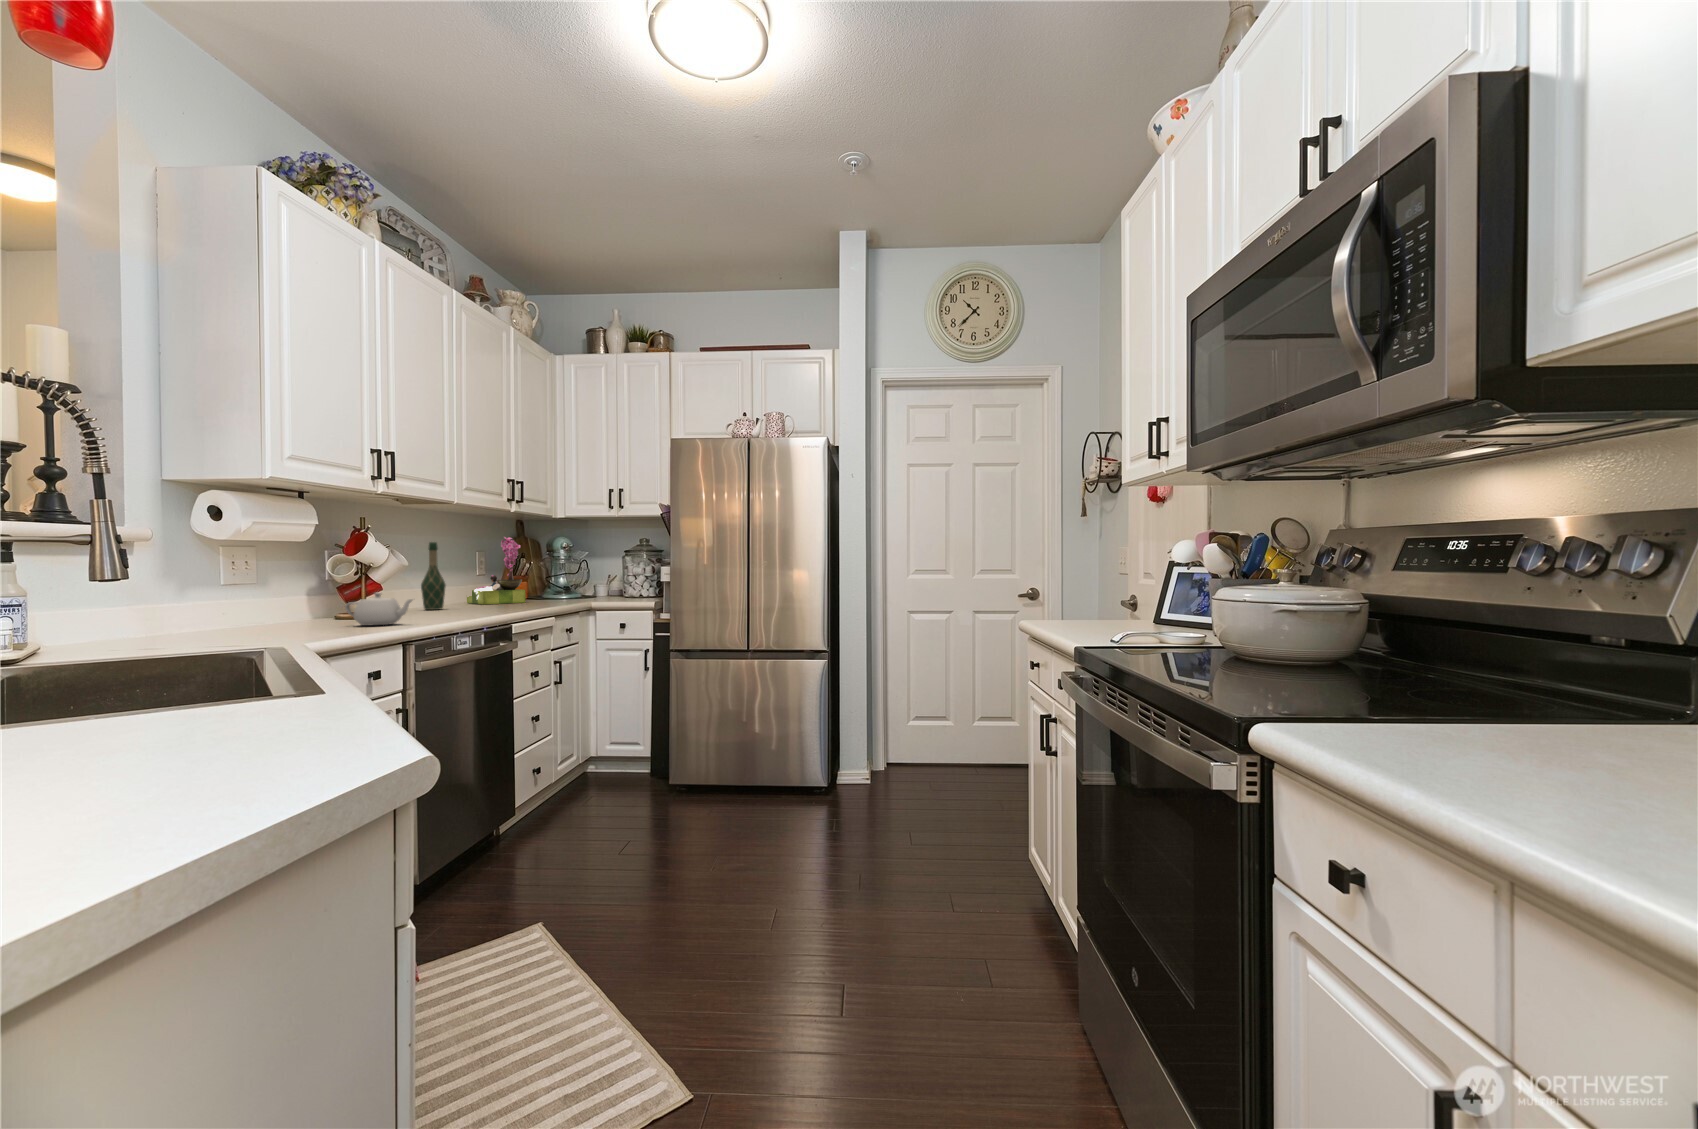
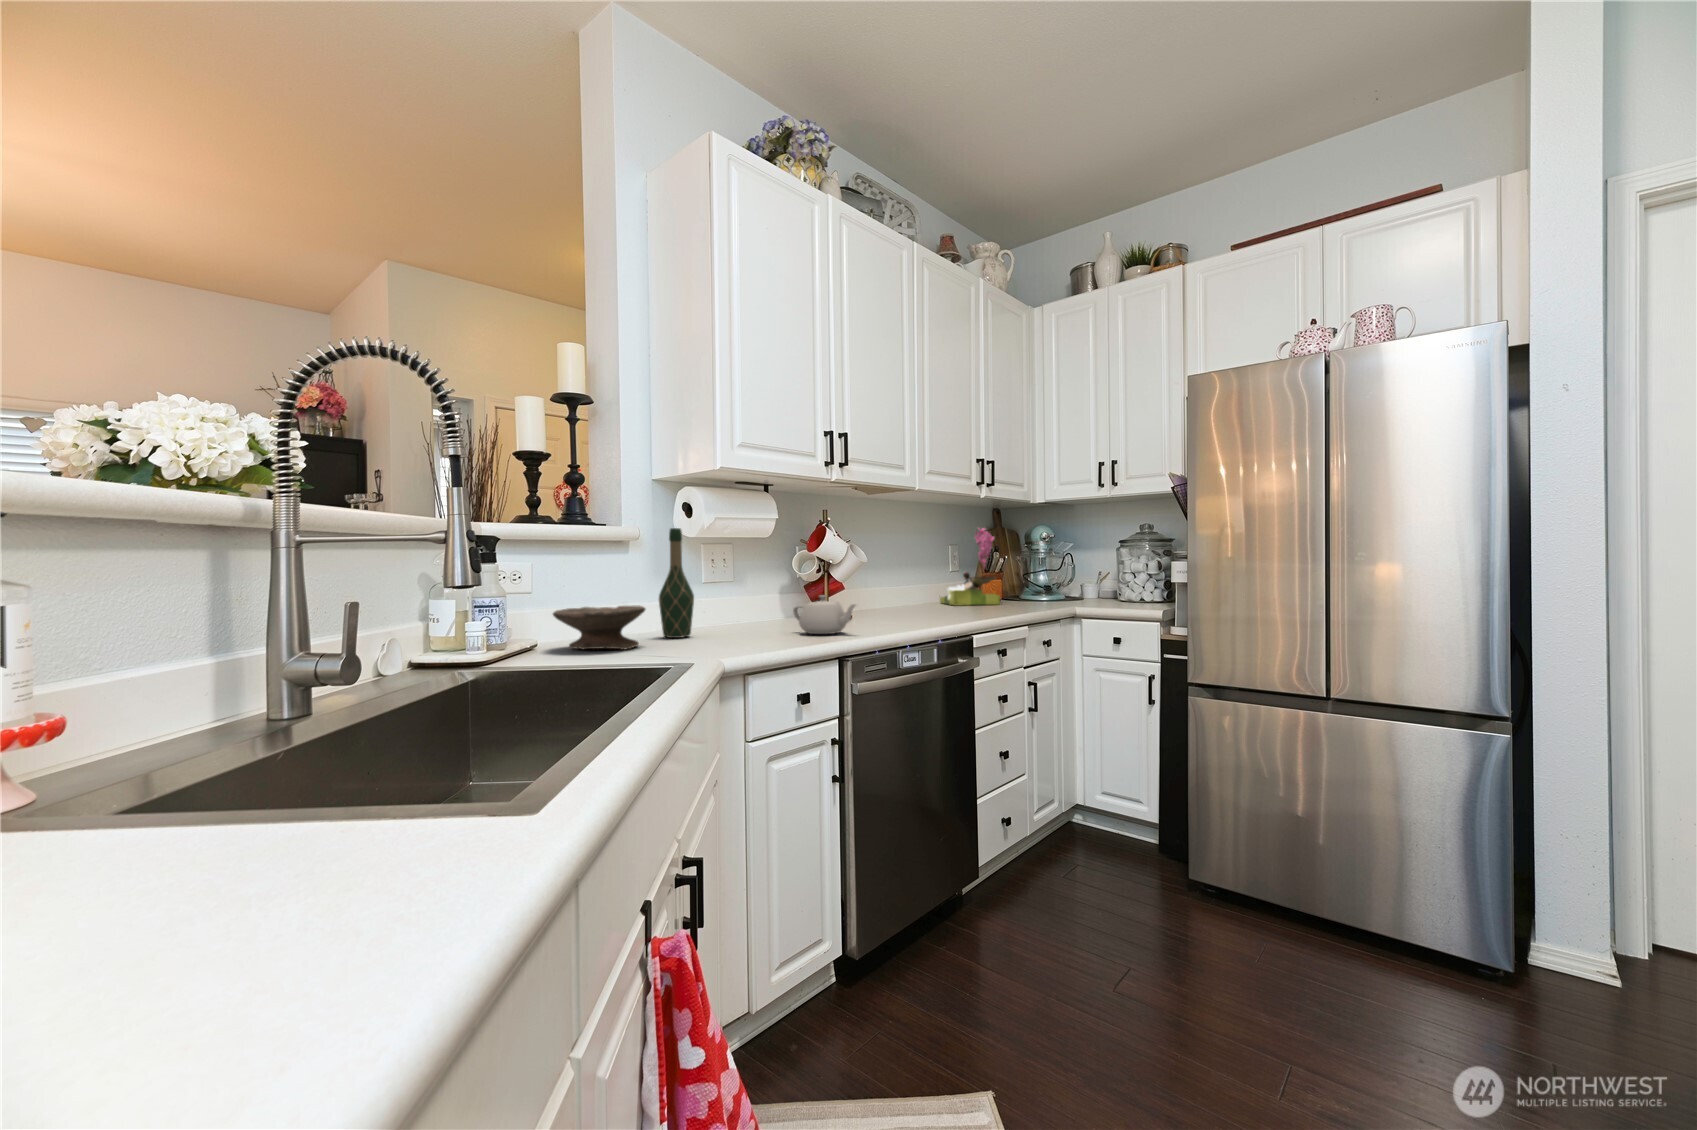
wine bottle: present [421,542,446,610] -> present [659,528,694,638]
bowl: none [80,604,198,647] -> present [553,605,645,649]

